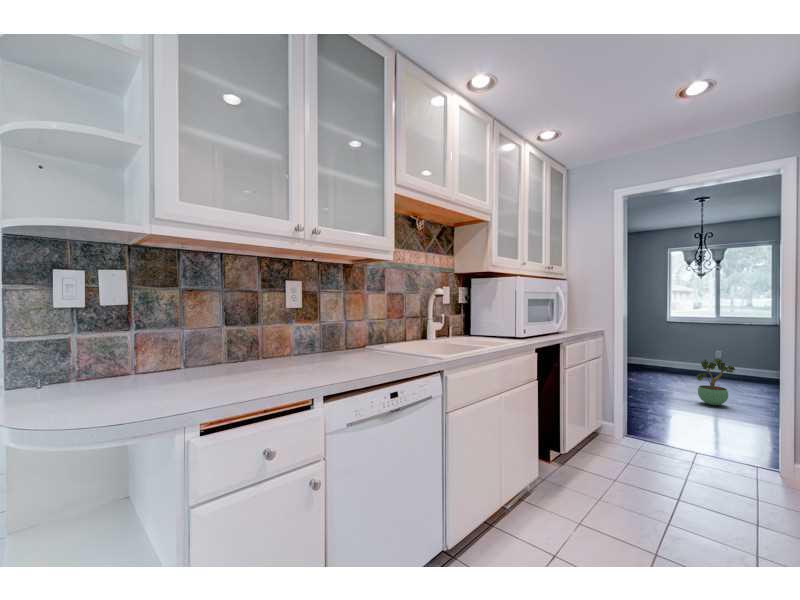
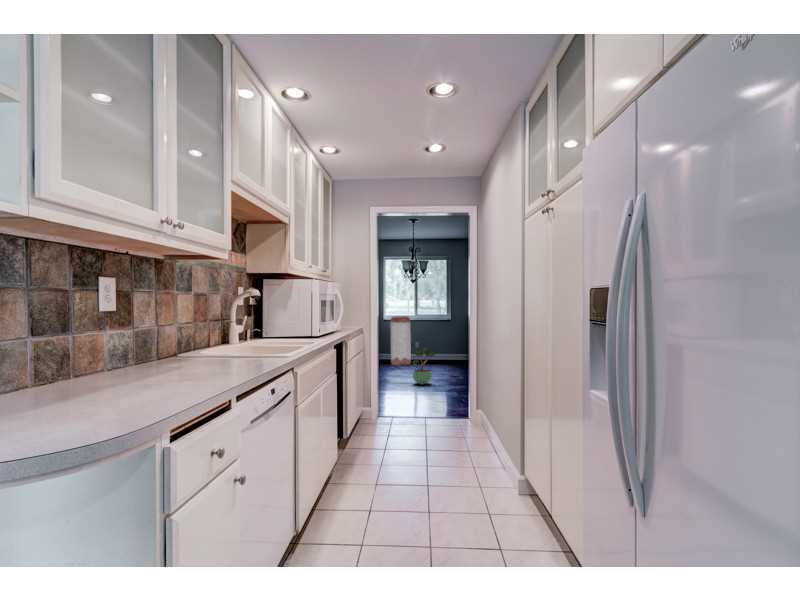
trash can: none [676,318,707,377] -> present [390,316,411,365]

